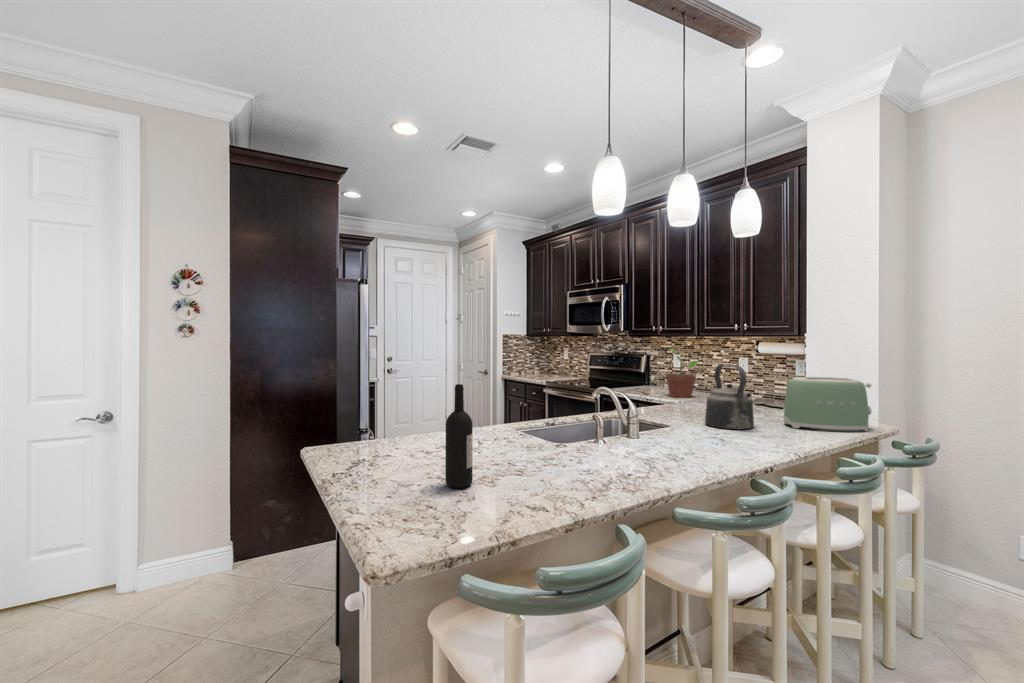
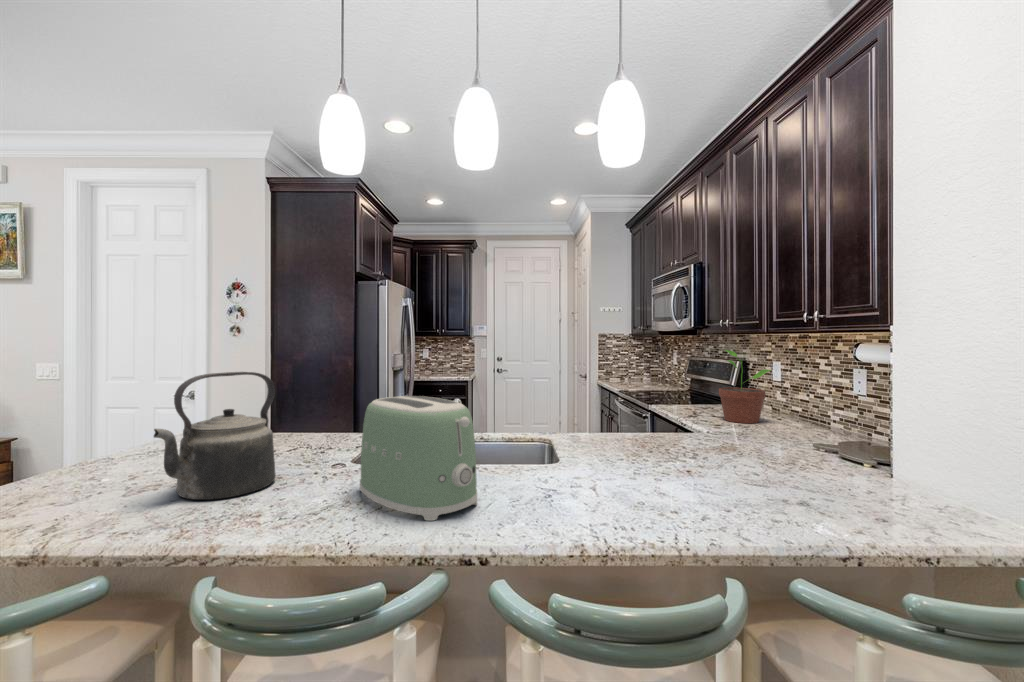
kettle: present [705,364,754,430] -> present [154,372,276,500]
toaster: present [783,377,871,431] -> present [360,396,477,521]
wine bottle: present [445,384,473,488] -> none [84,372,126,490]

